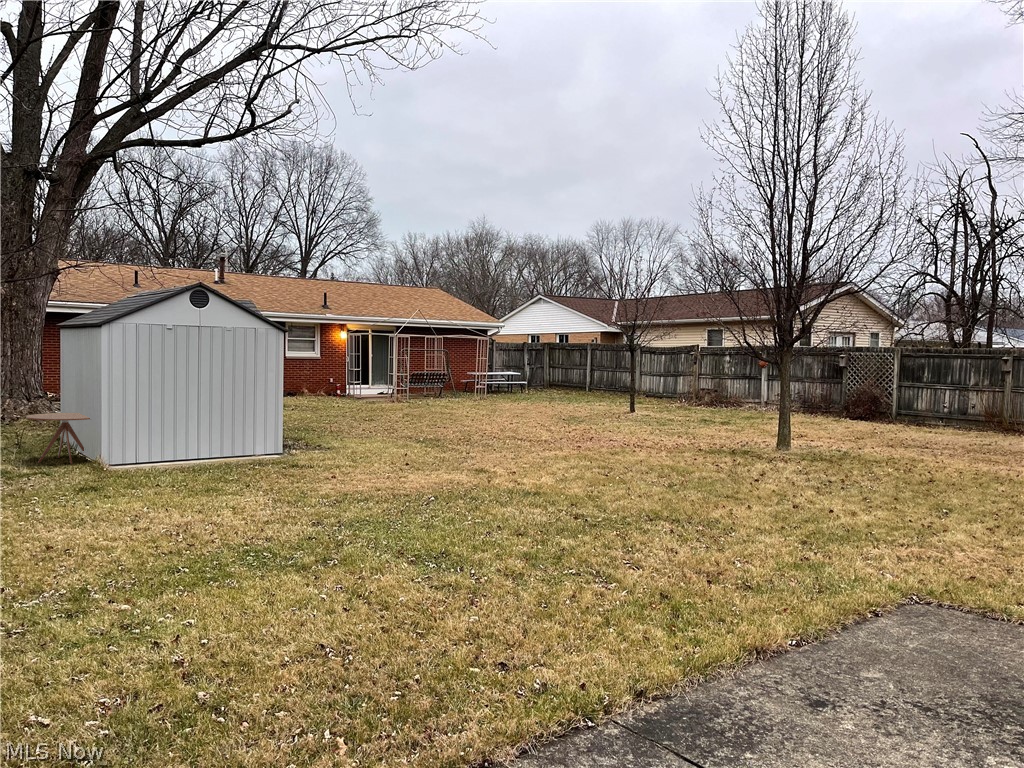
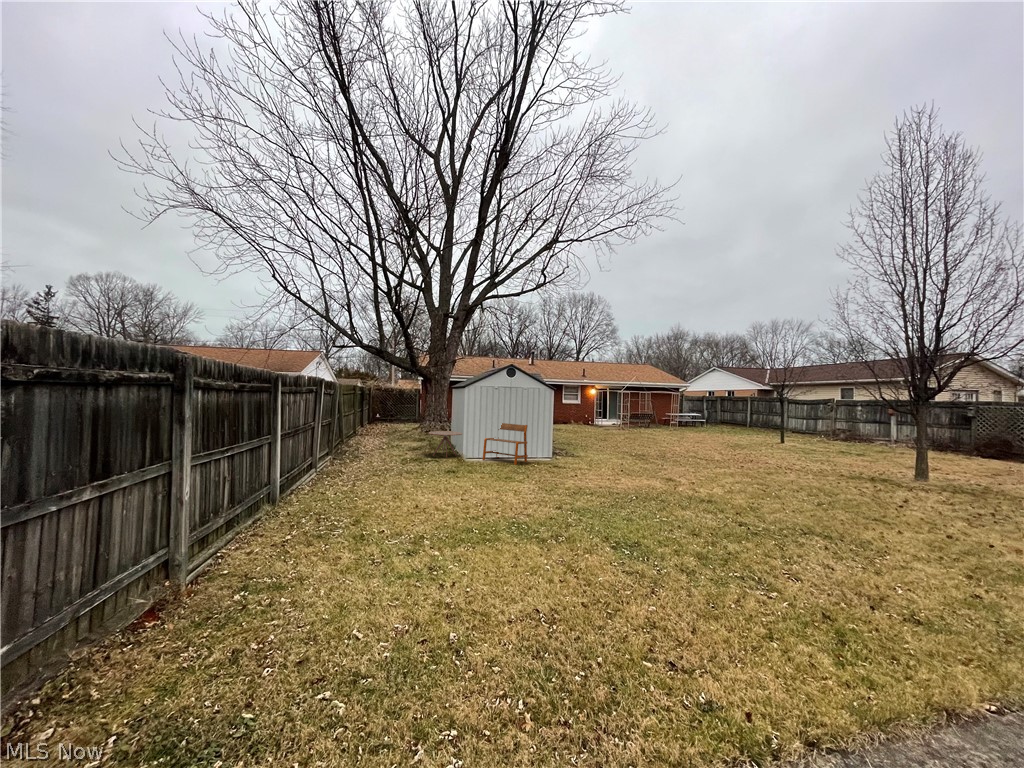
bench: none [149,392,239,467] -> present [483,423,528,465]

